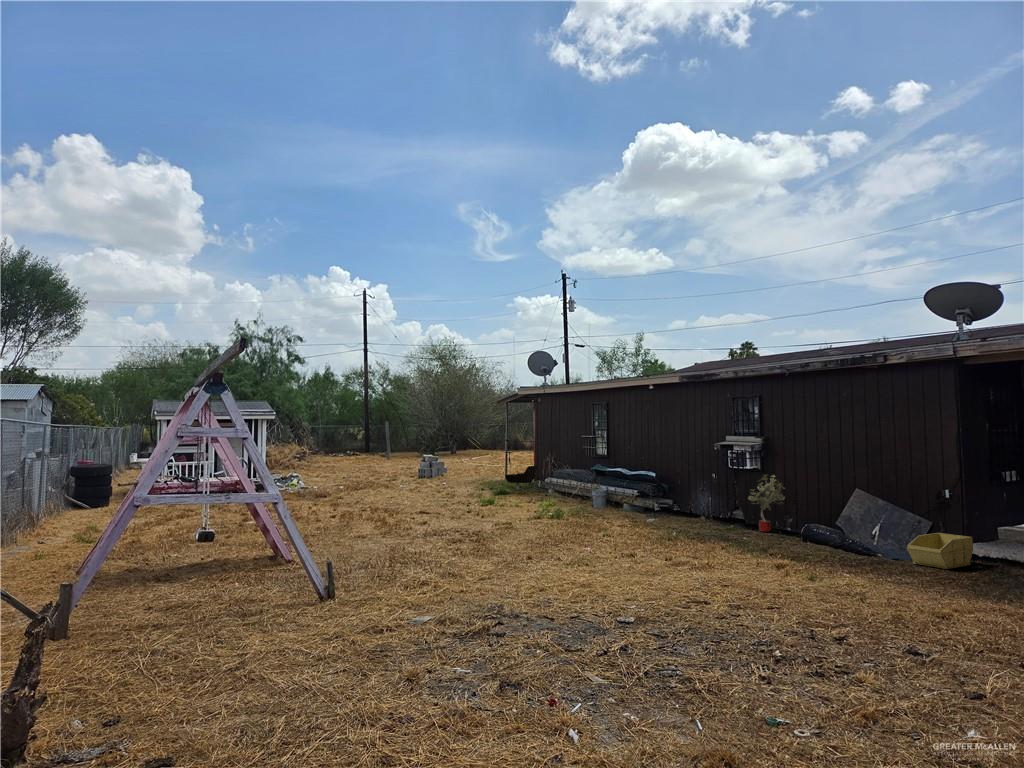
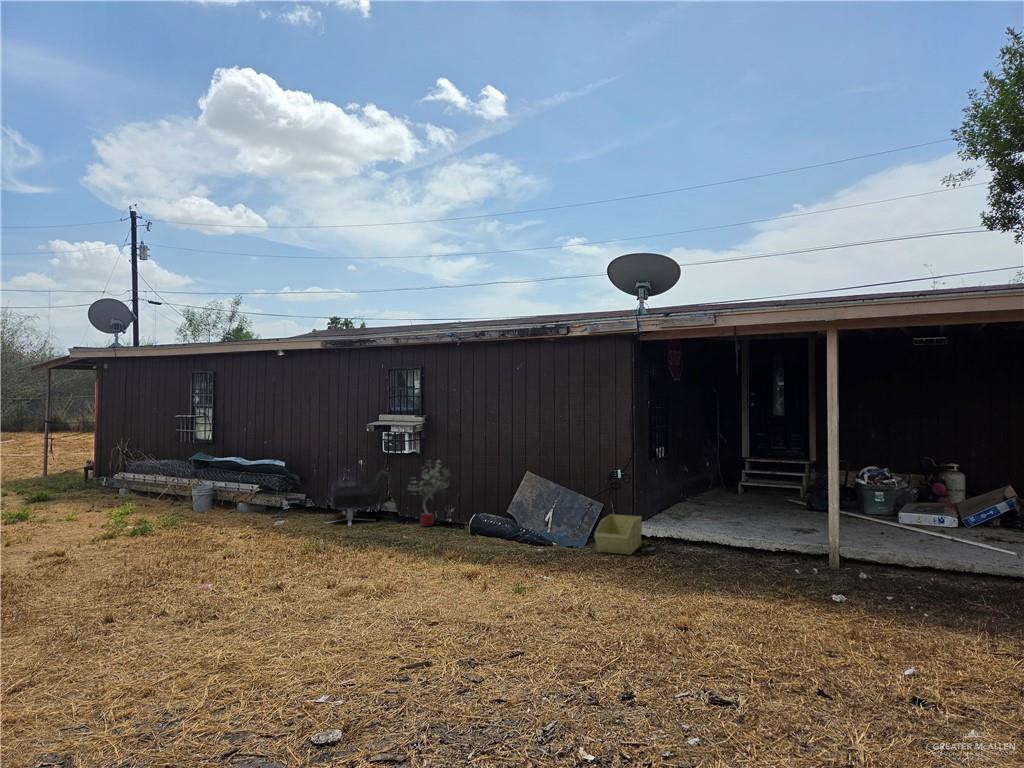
lounge chair: present [505,466,538,491] -> present [324,470,388,526]

